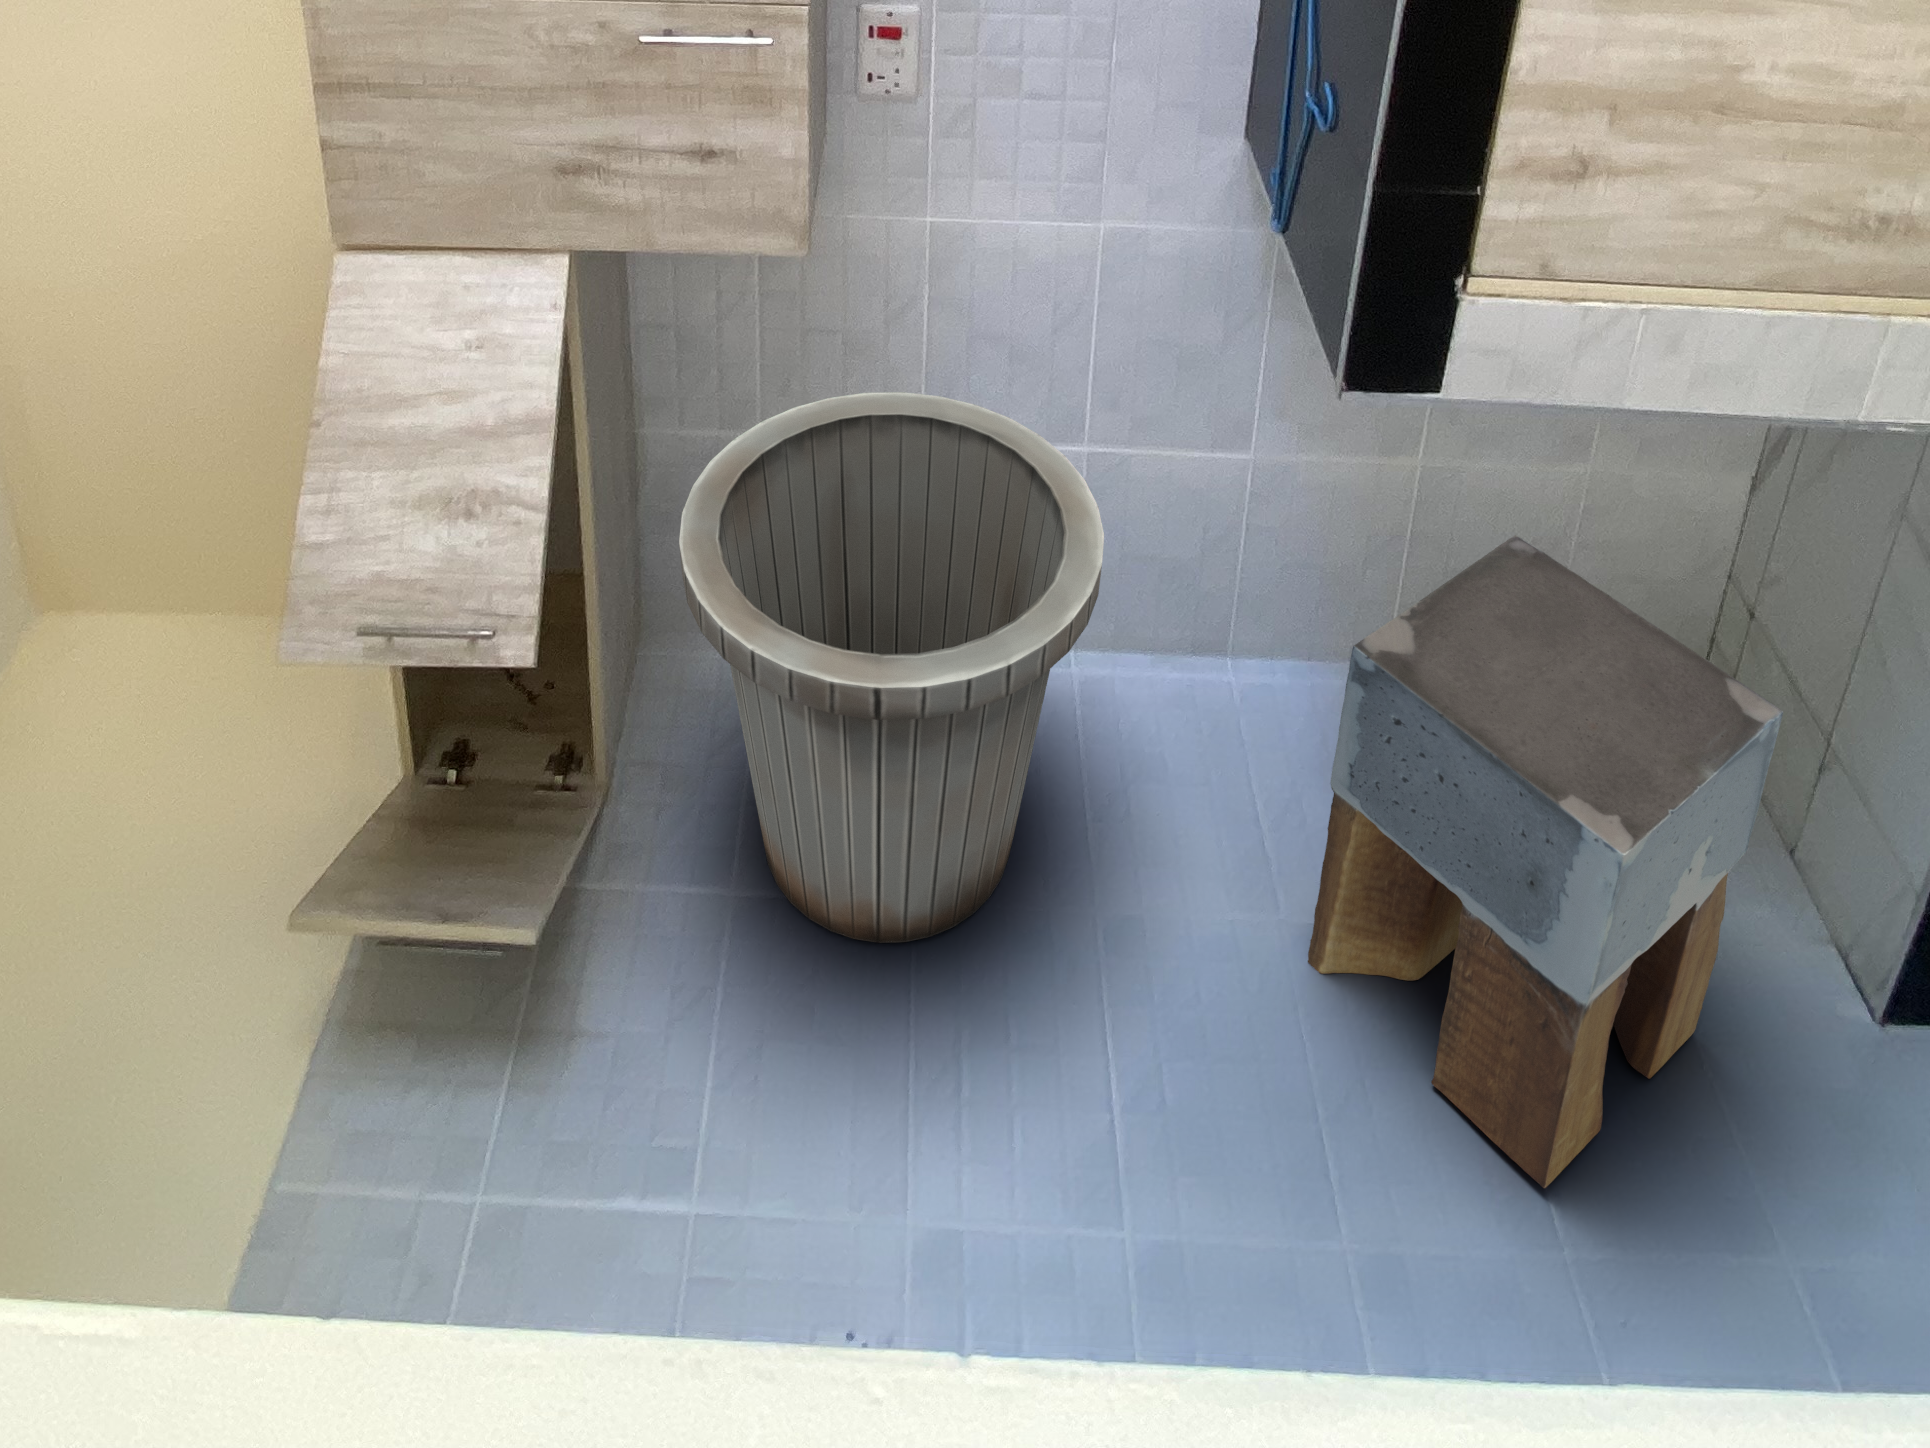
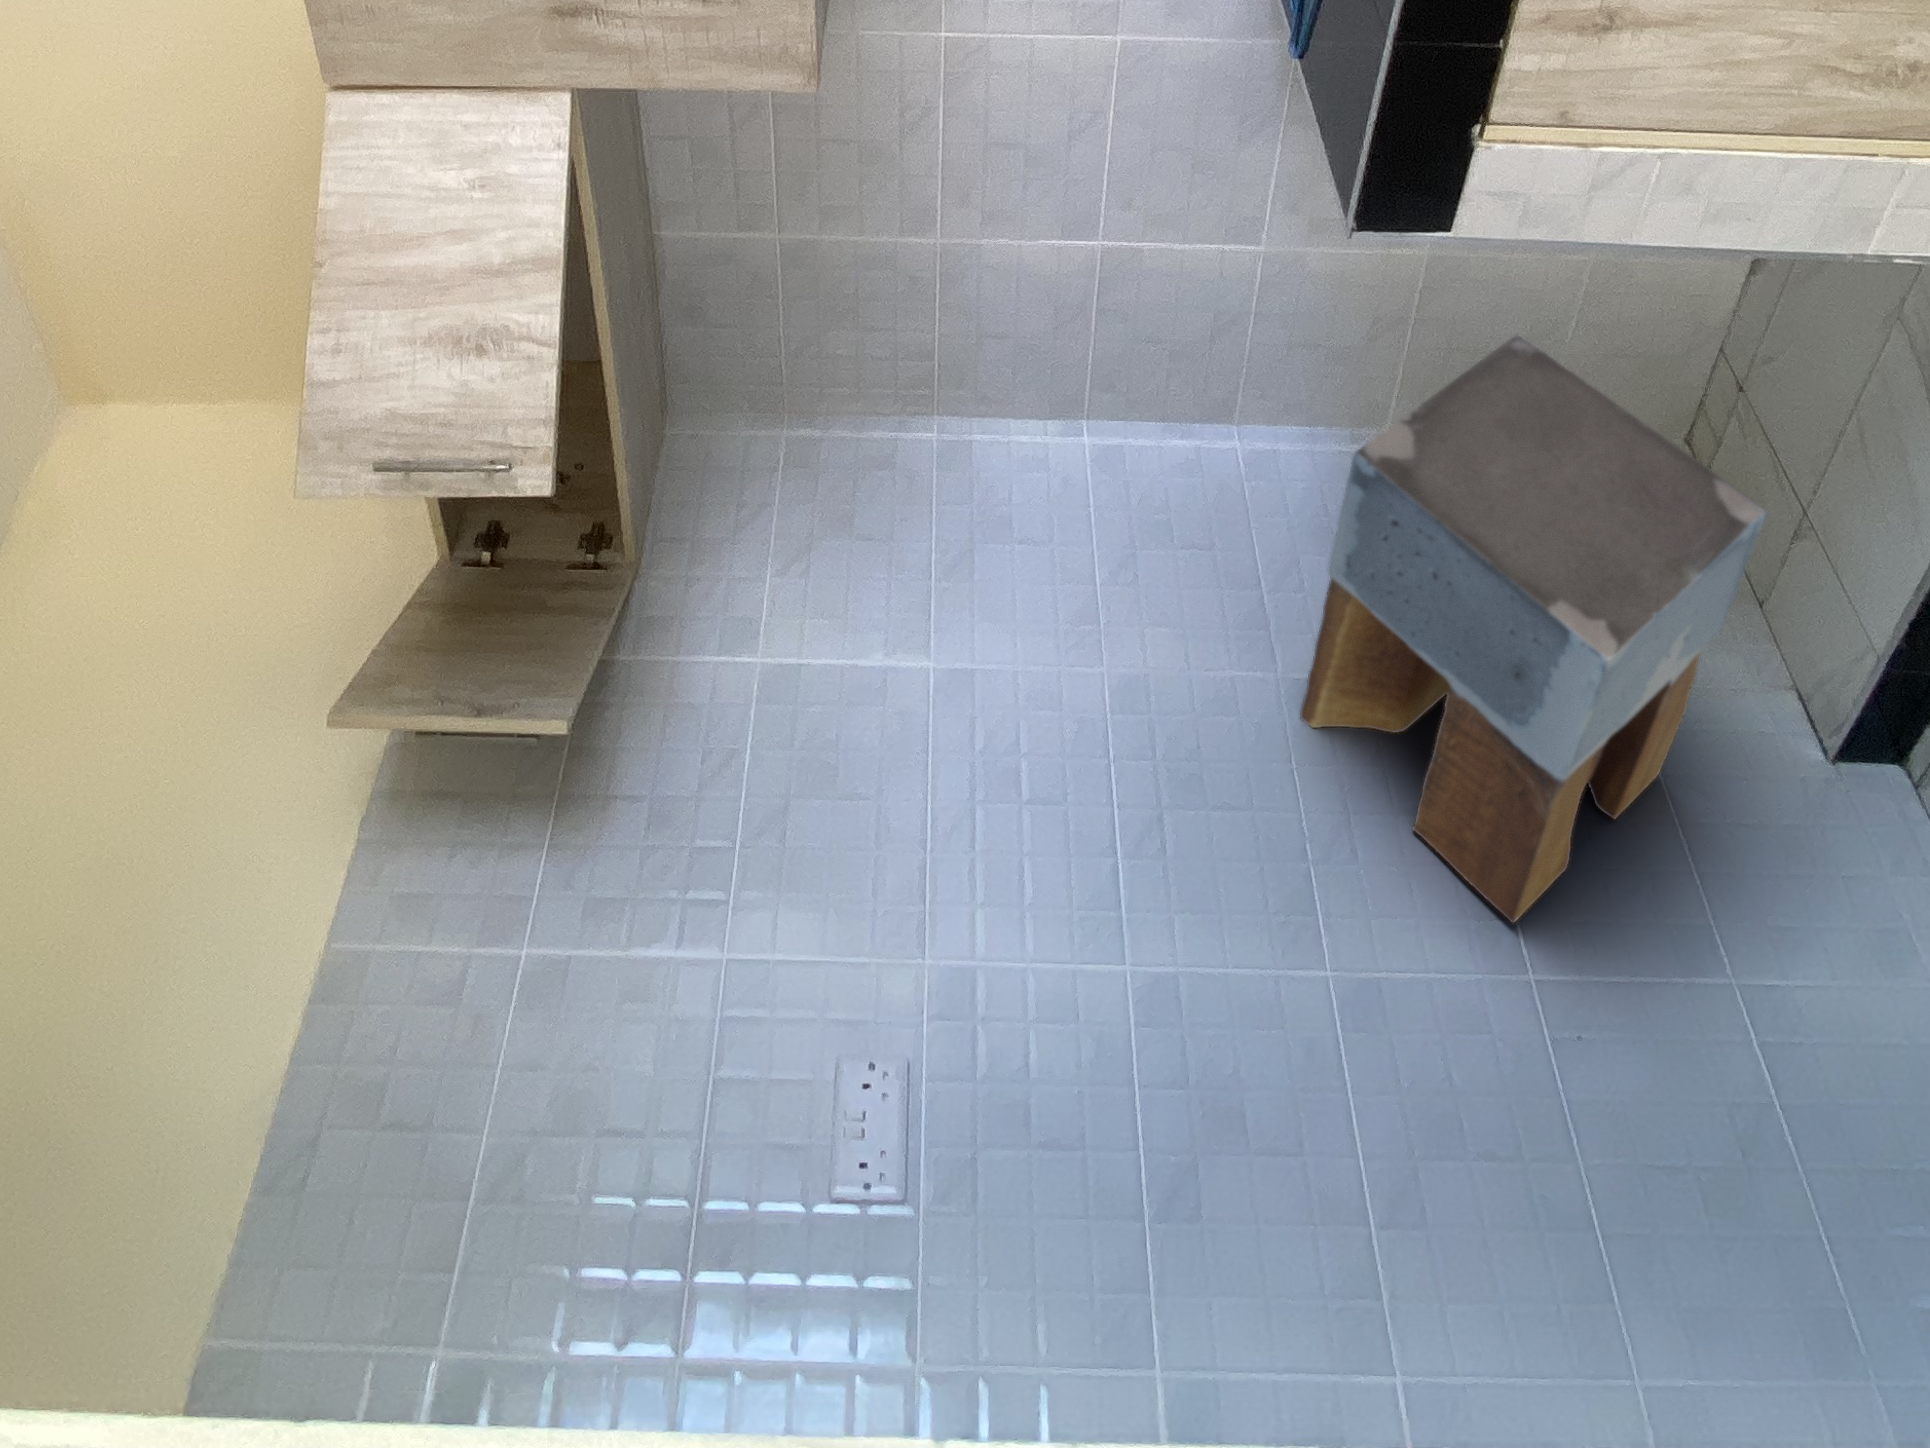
trash can: present [679,392,1104,943] -> none [689,194,1112,709]

